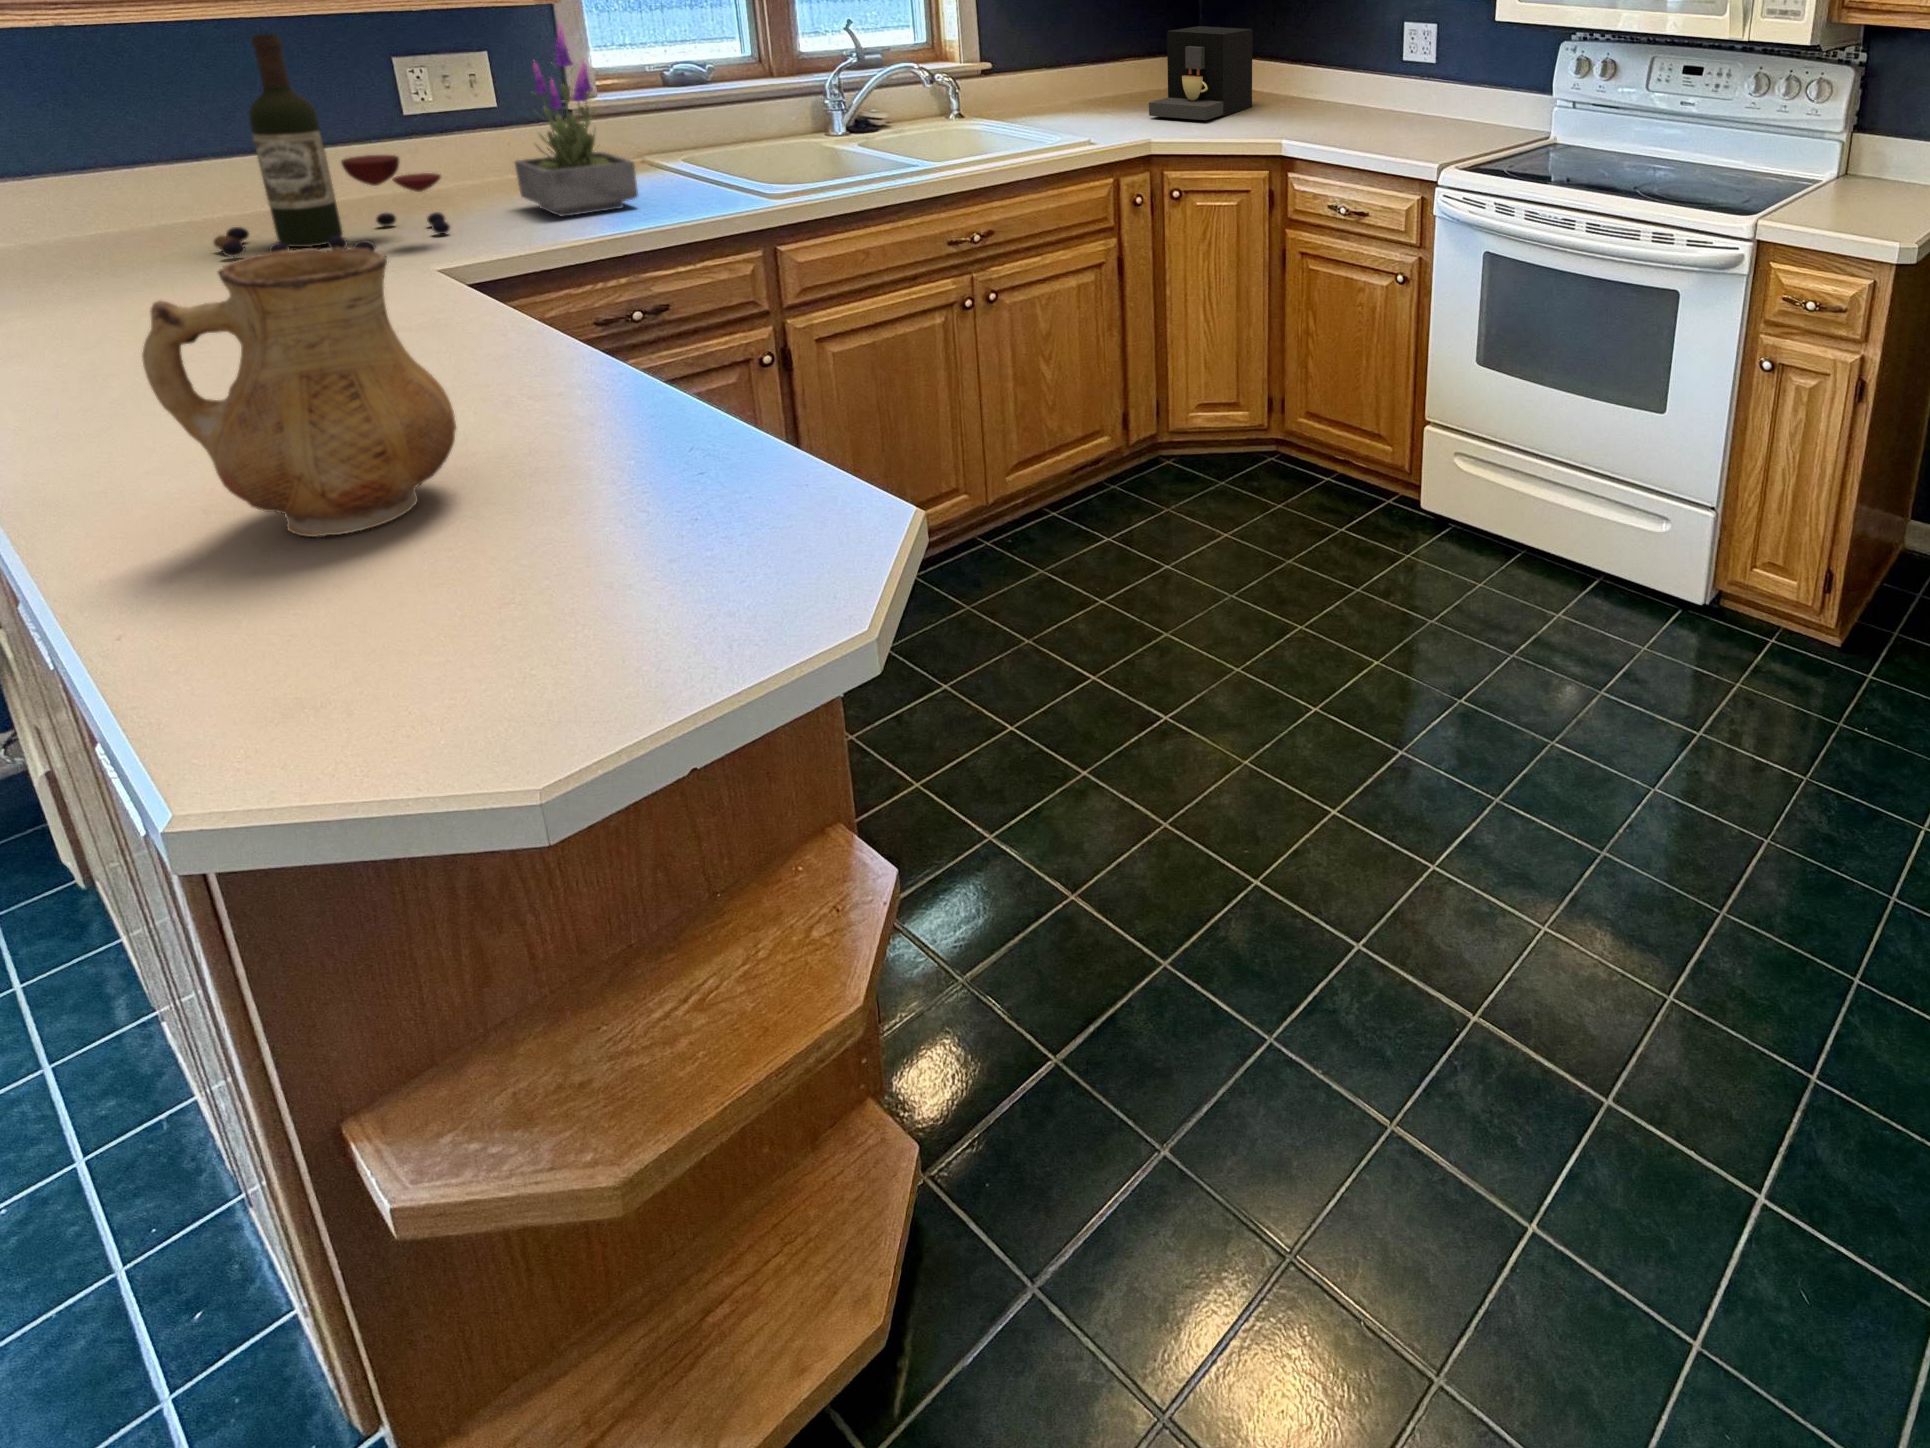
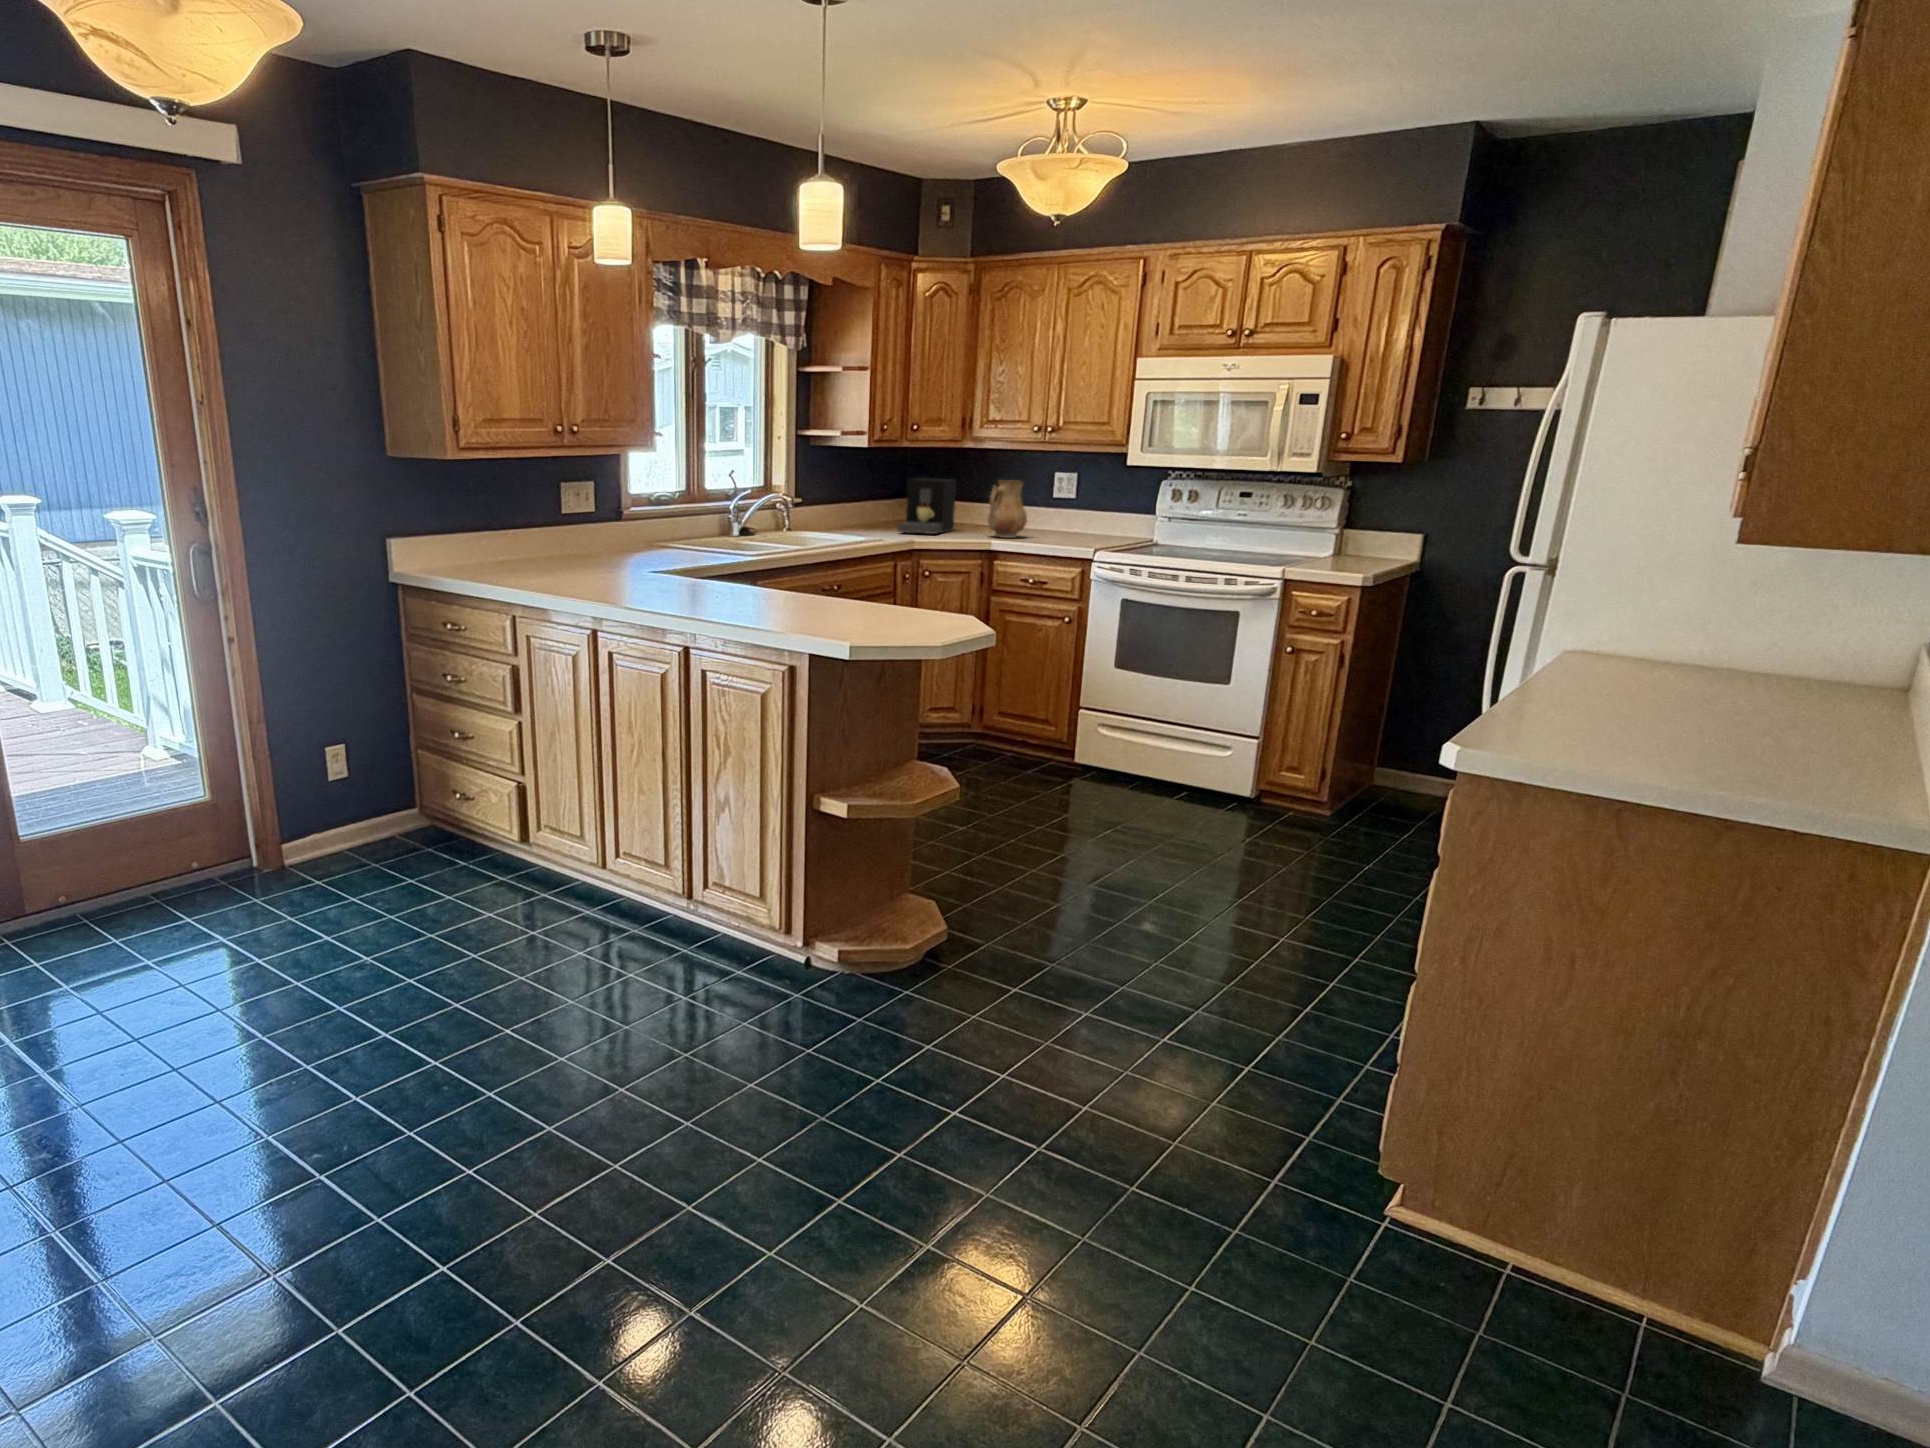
potted plant: present [515,21,638,216] -> none [634,459,691,559]
wine bottle: present [214,34,450,257] -> none [534,462,637,567]
ceramic pitcher: present [142,247,456,537] -> present [988,480,1027,538]

